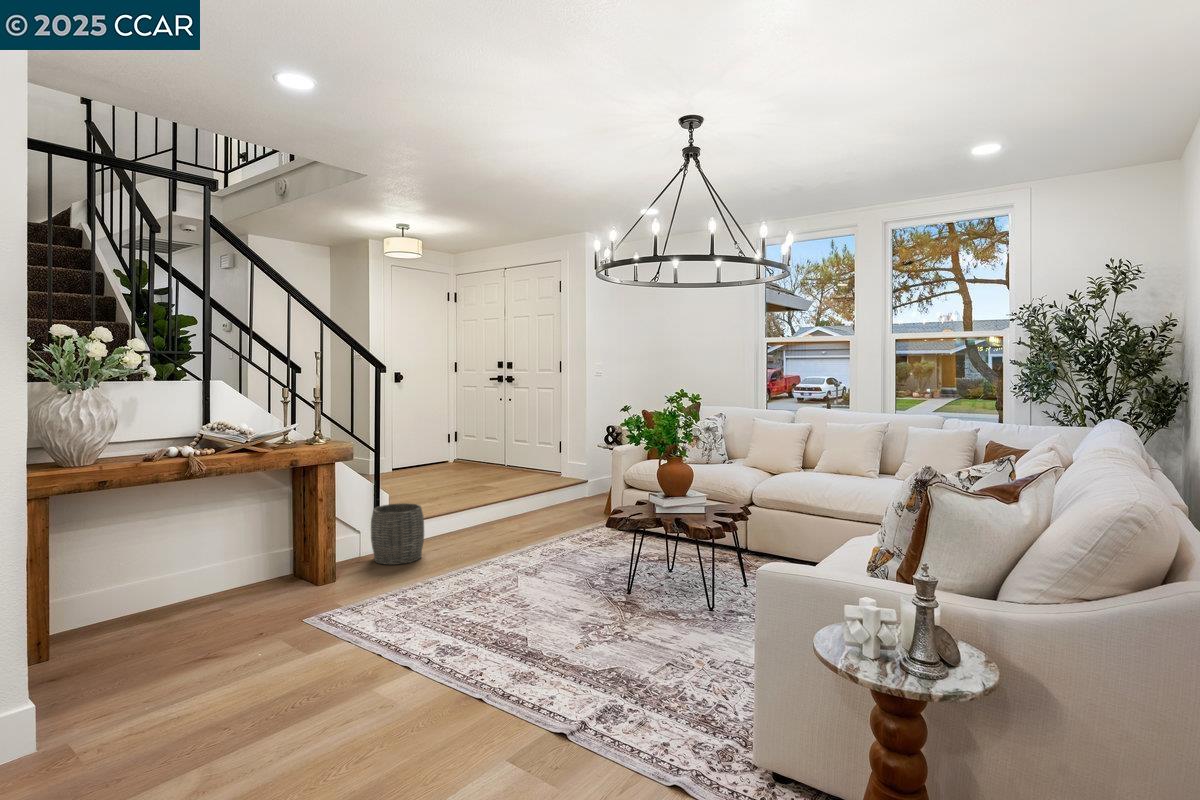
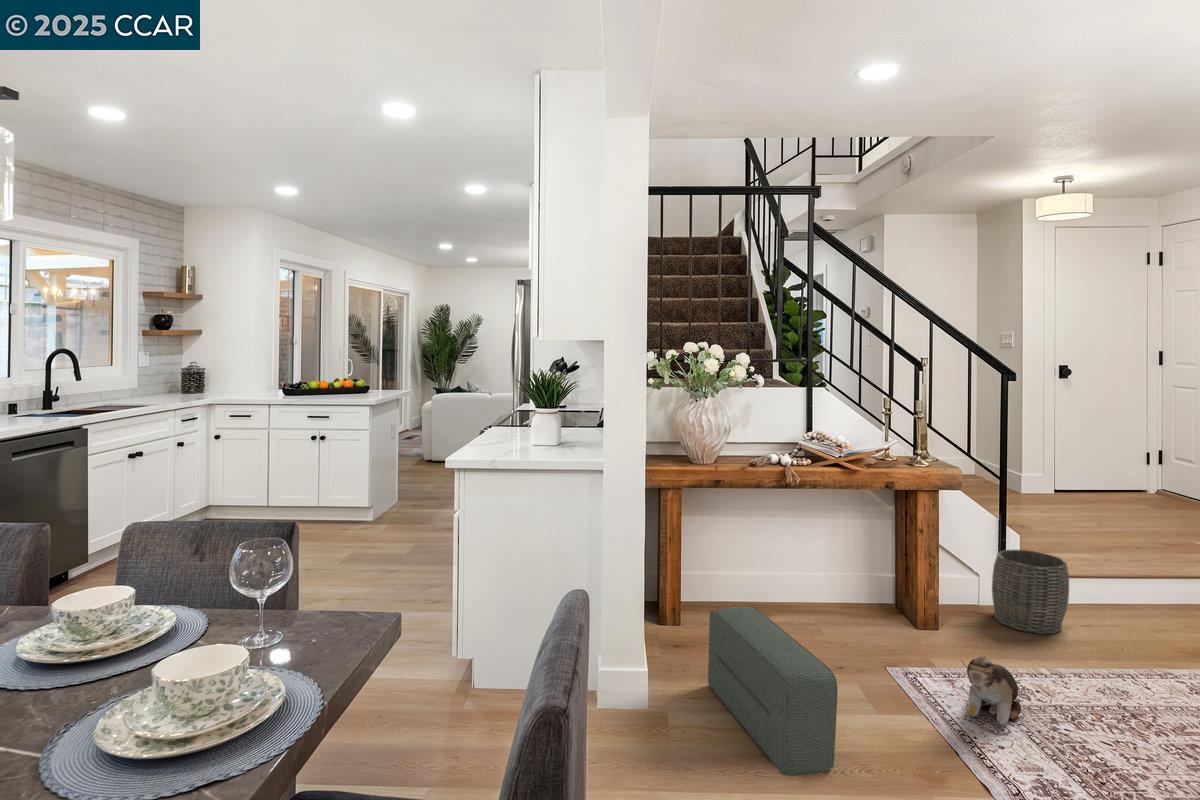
plush toy: none [372,576,414,628] -> present [961,656,1021,725]
pouf: none [117,597,285,731] -> present [708,607,837,776]

